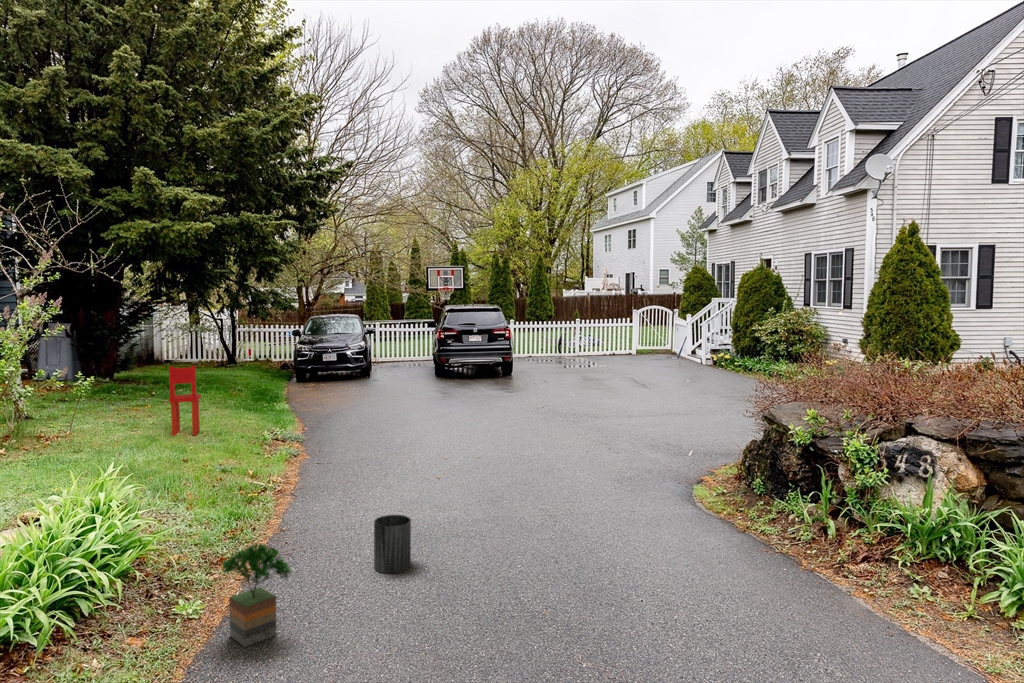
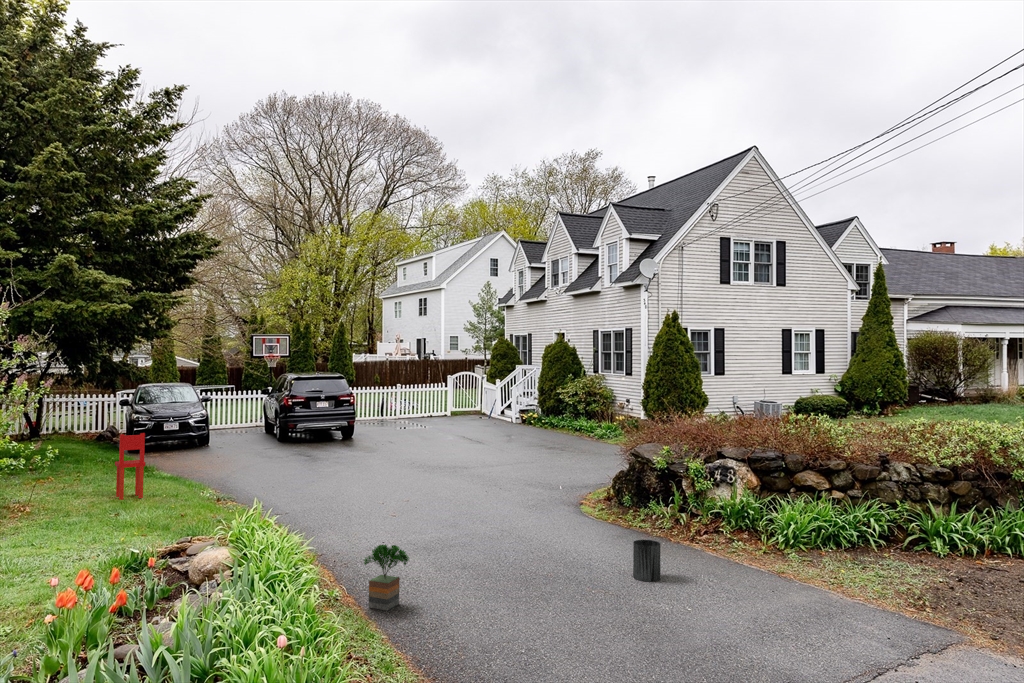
trash can: present [374,515,411,573] -> present [633,540,660,582]

